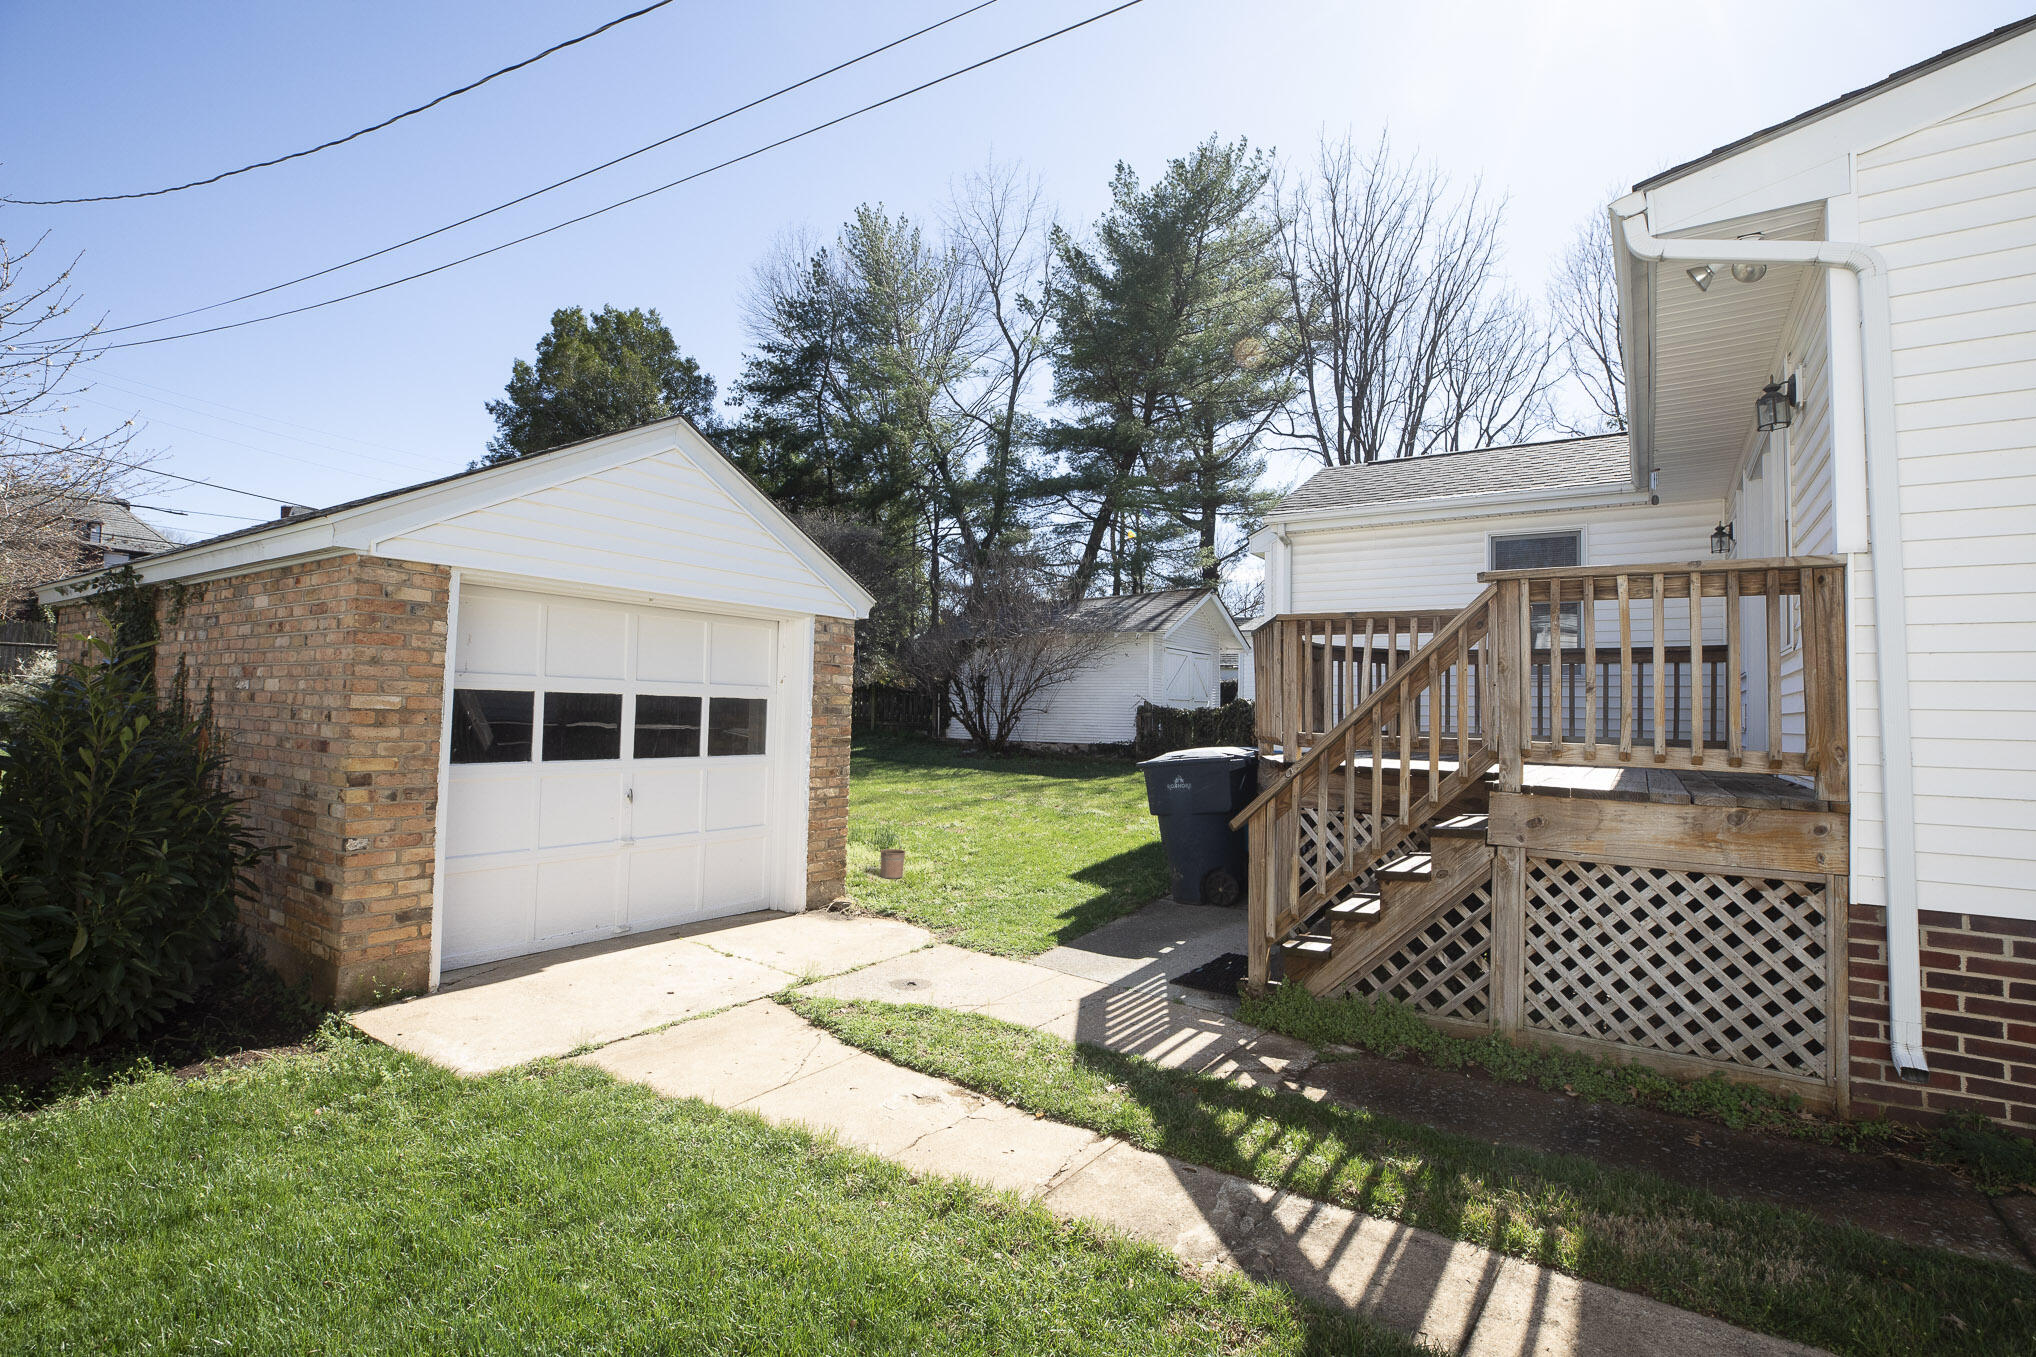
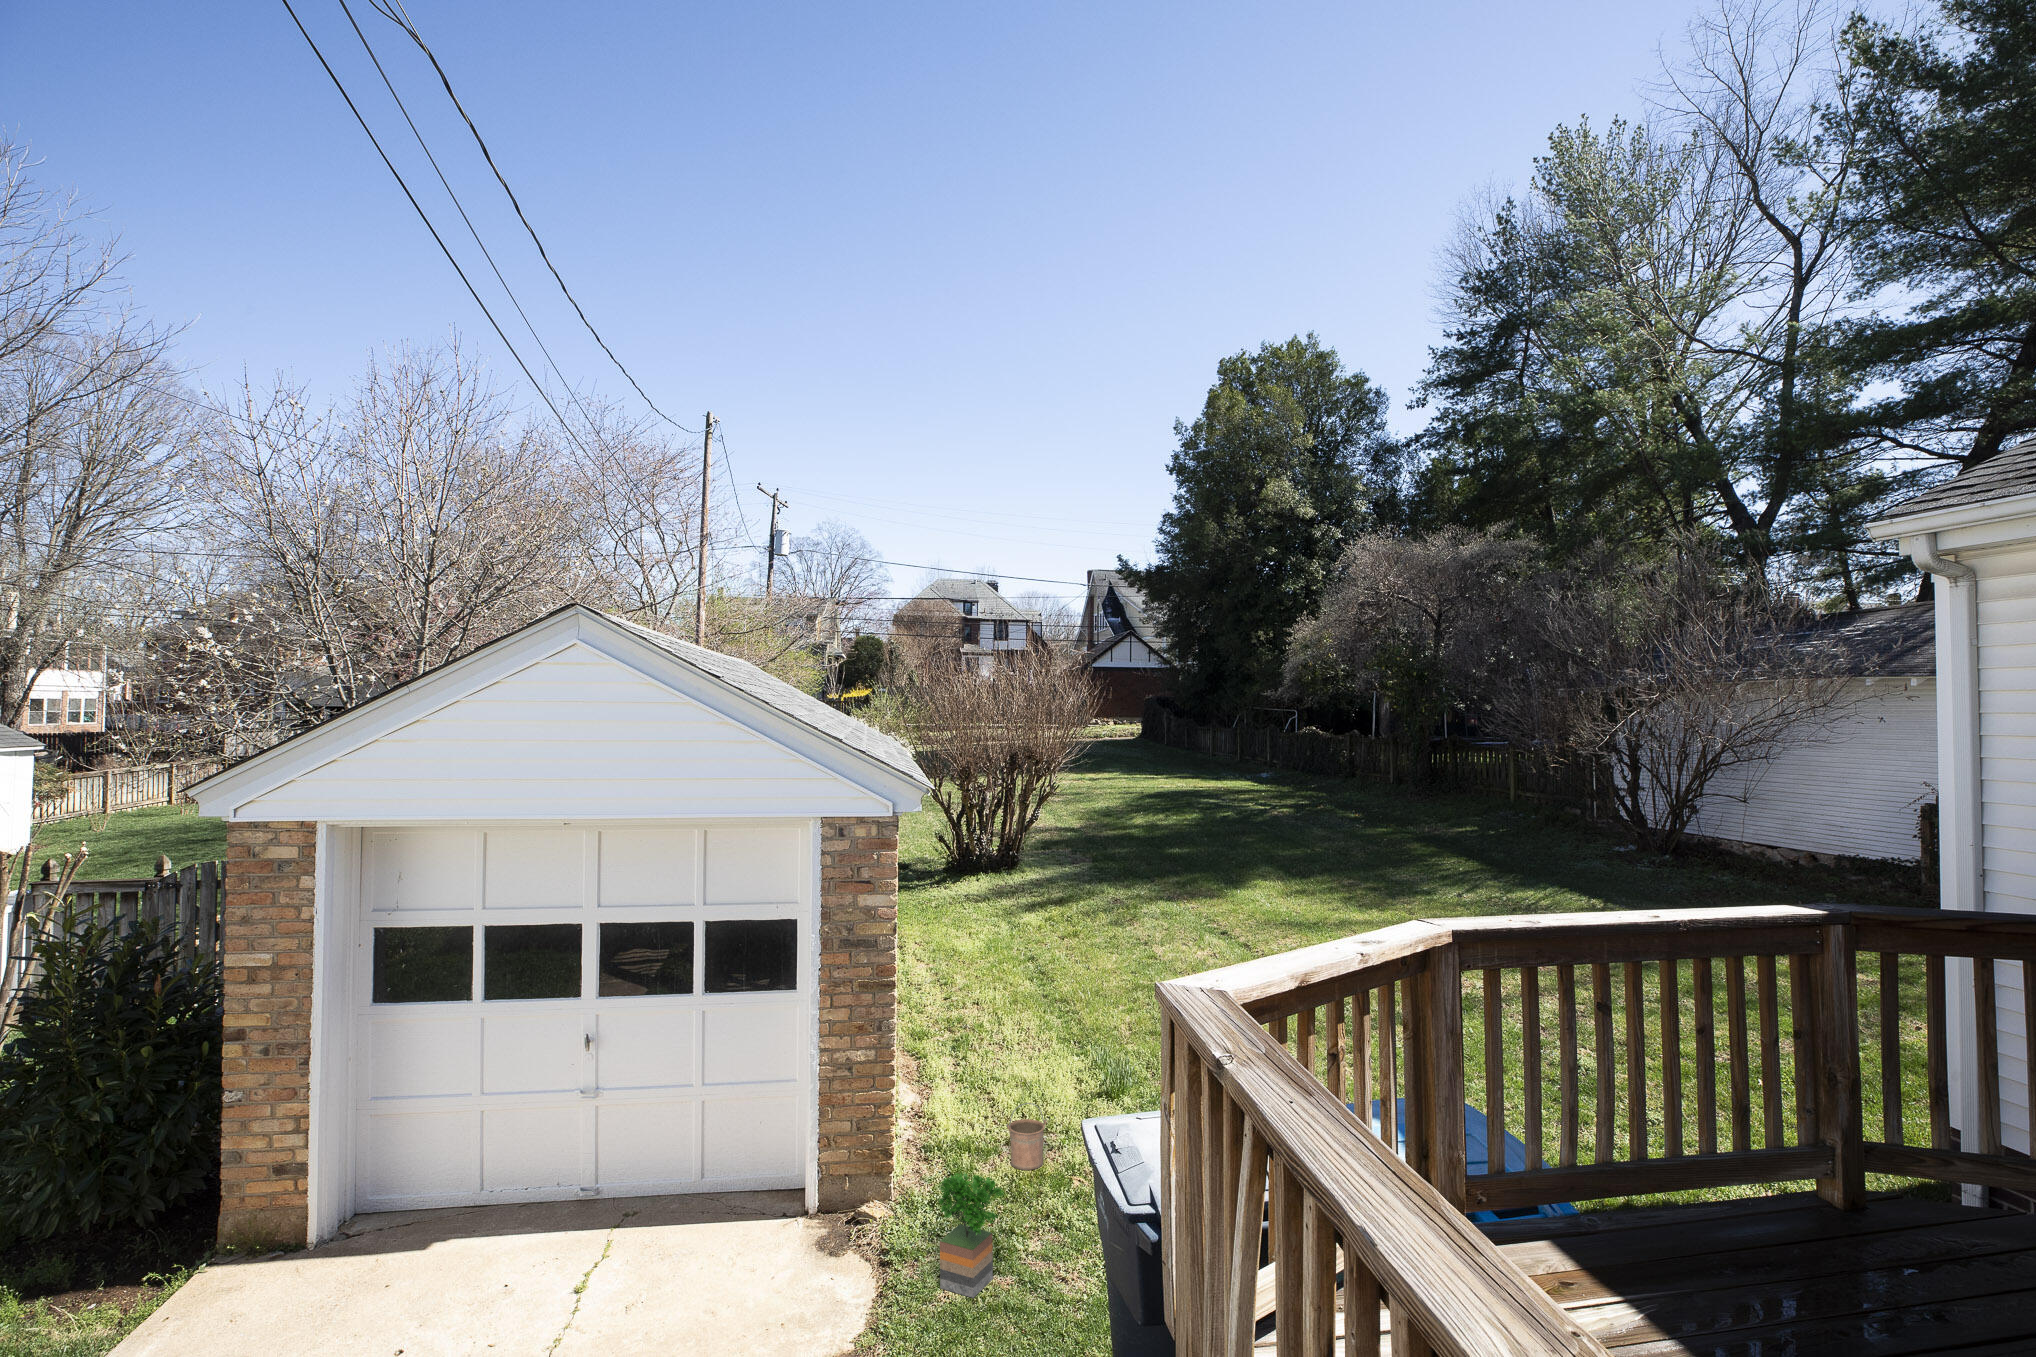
potted tree: none [945,847,993,918] -> present [938,1172,1004,1298]

